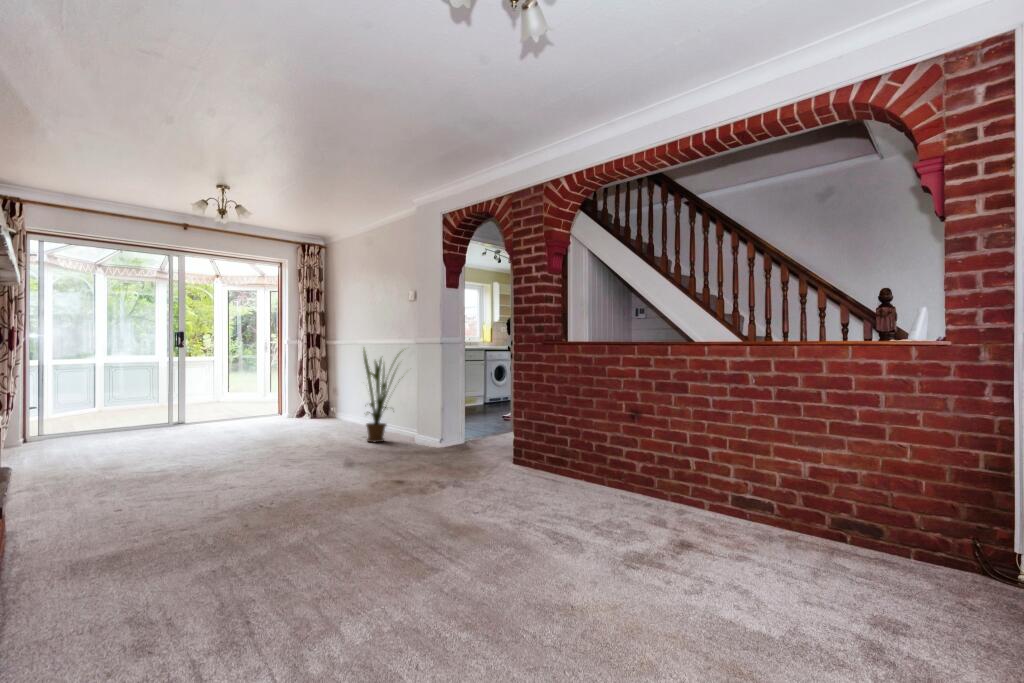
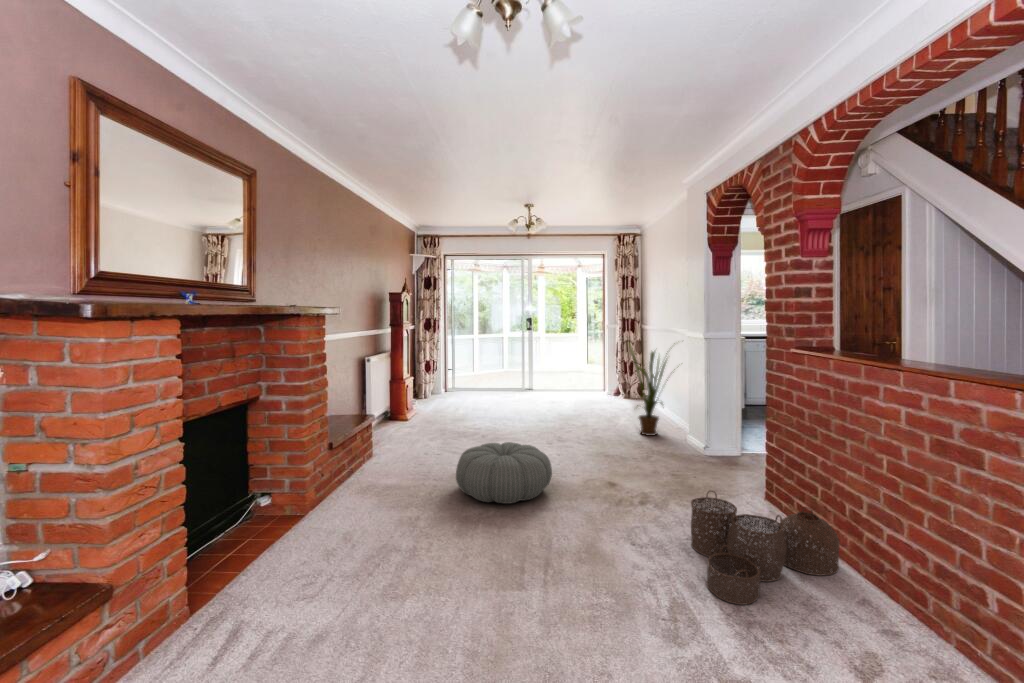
pouf: none [237,444,358,508] -> present [456,442,552,504]
woven basket: none [509,449,601,514] -> present [691,491,840,605]

